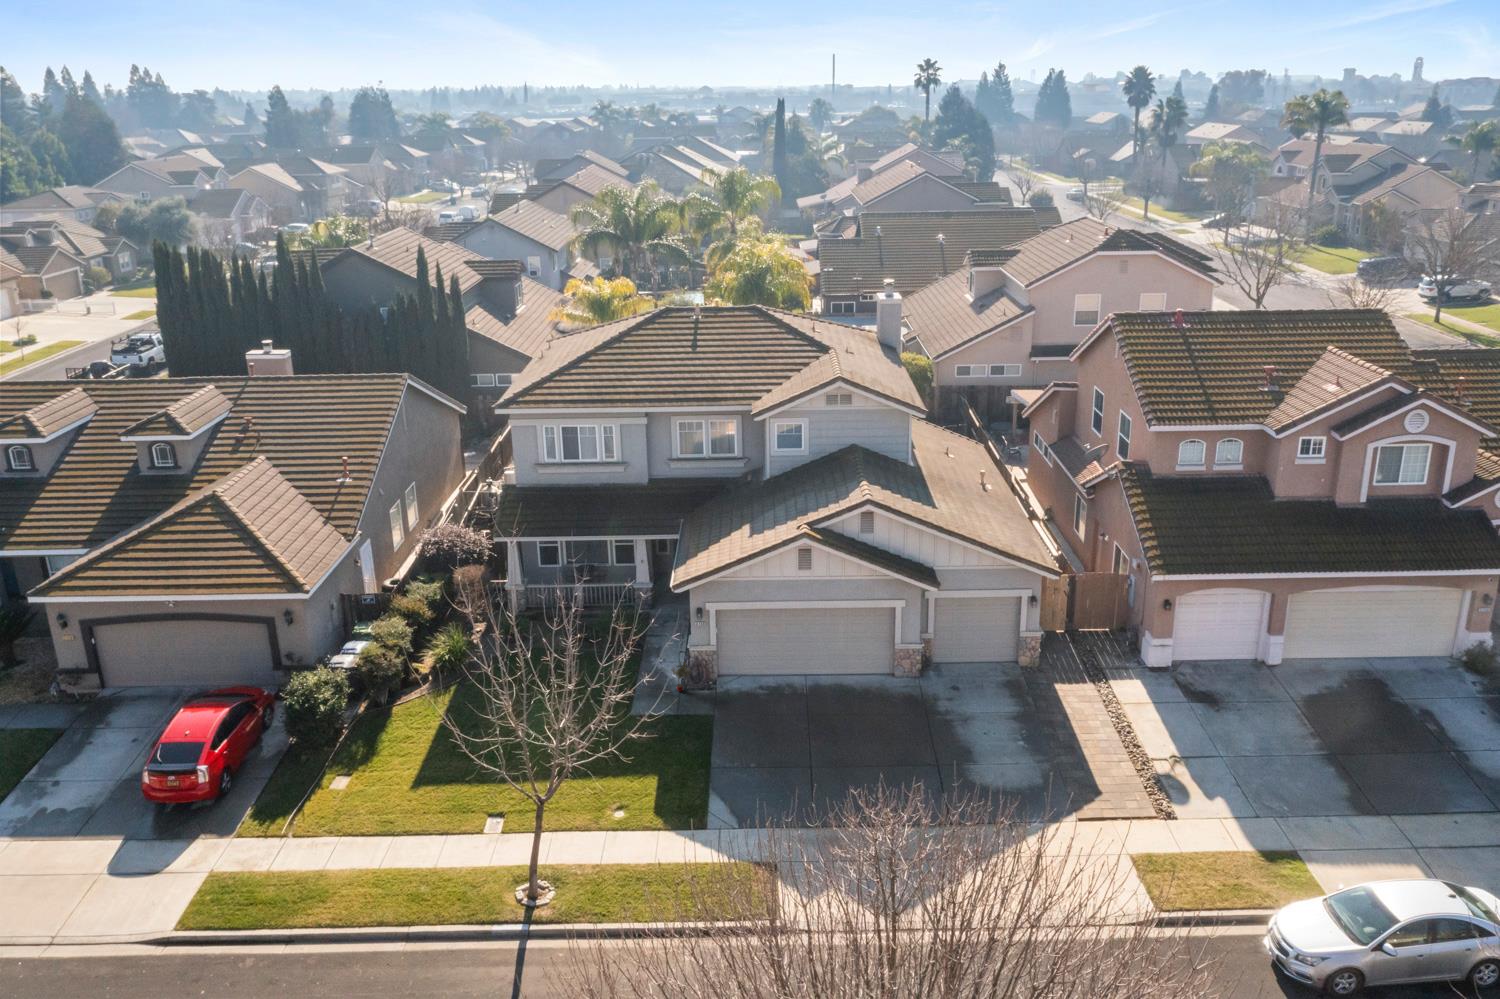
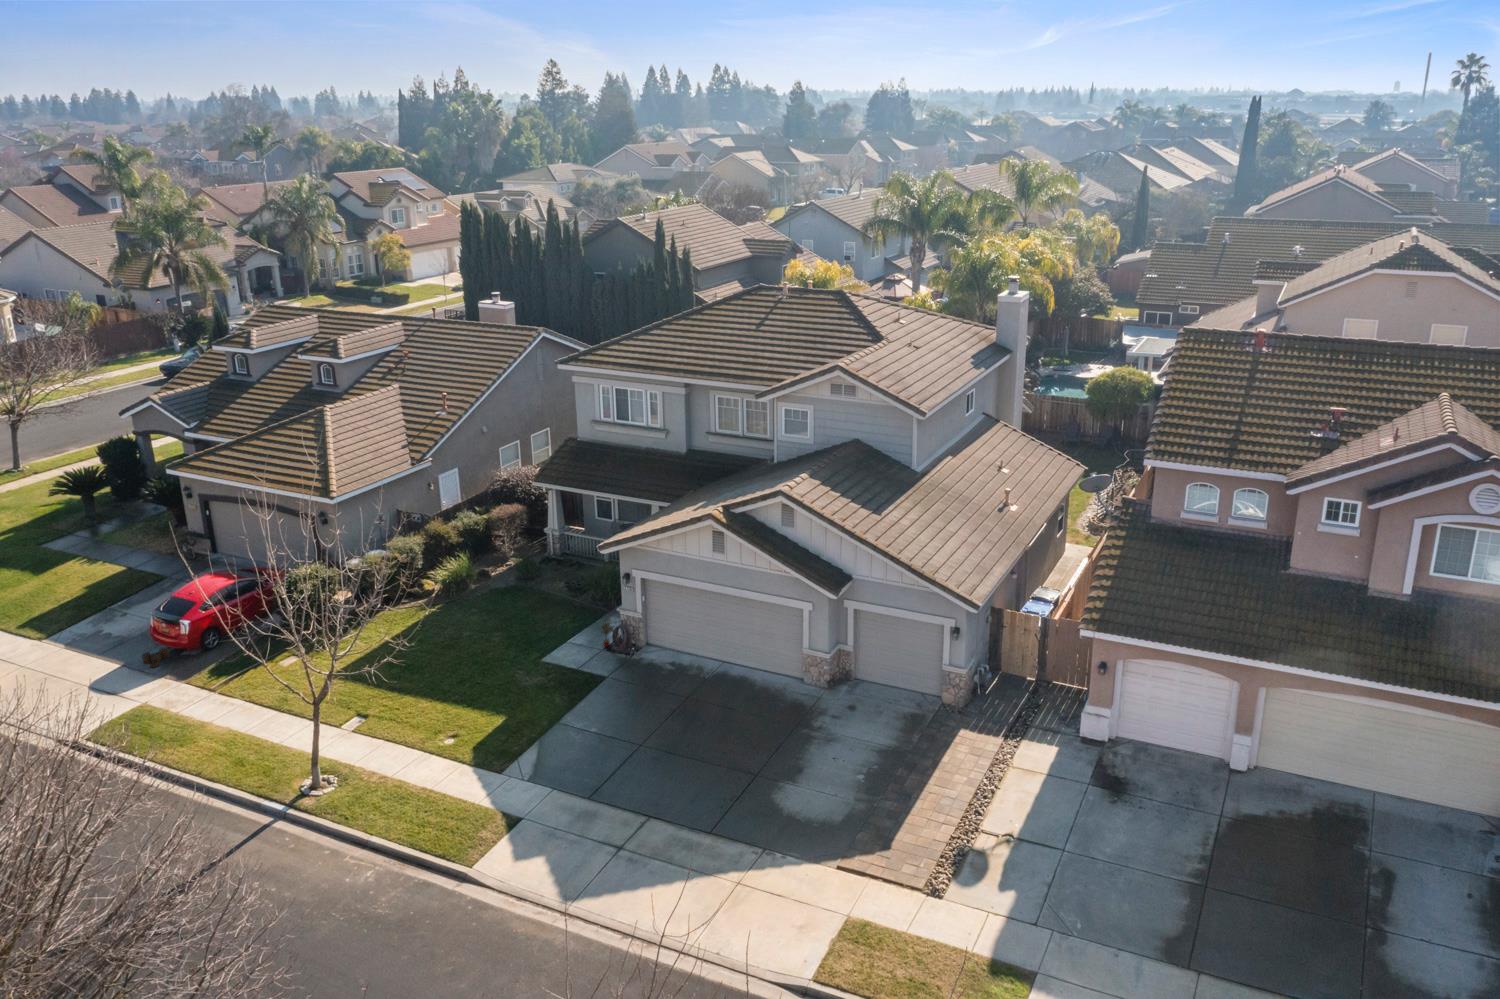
woven basket: none [148,809,177,836] -> present [142,648,169,668]

